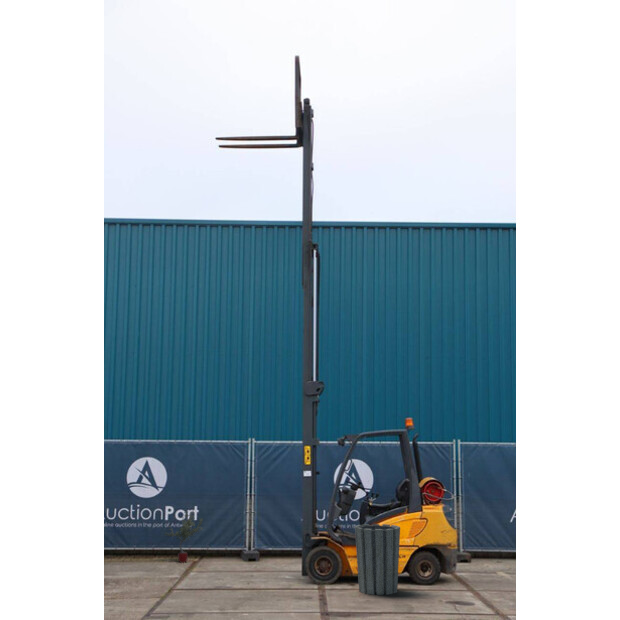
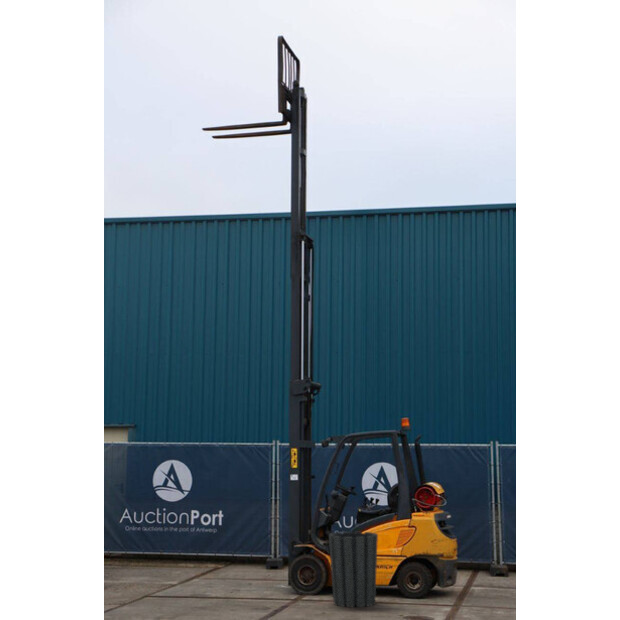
potted tree: present [165,512,203,563] -> none [186,516,224,569]

